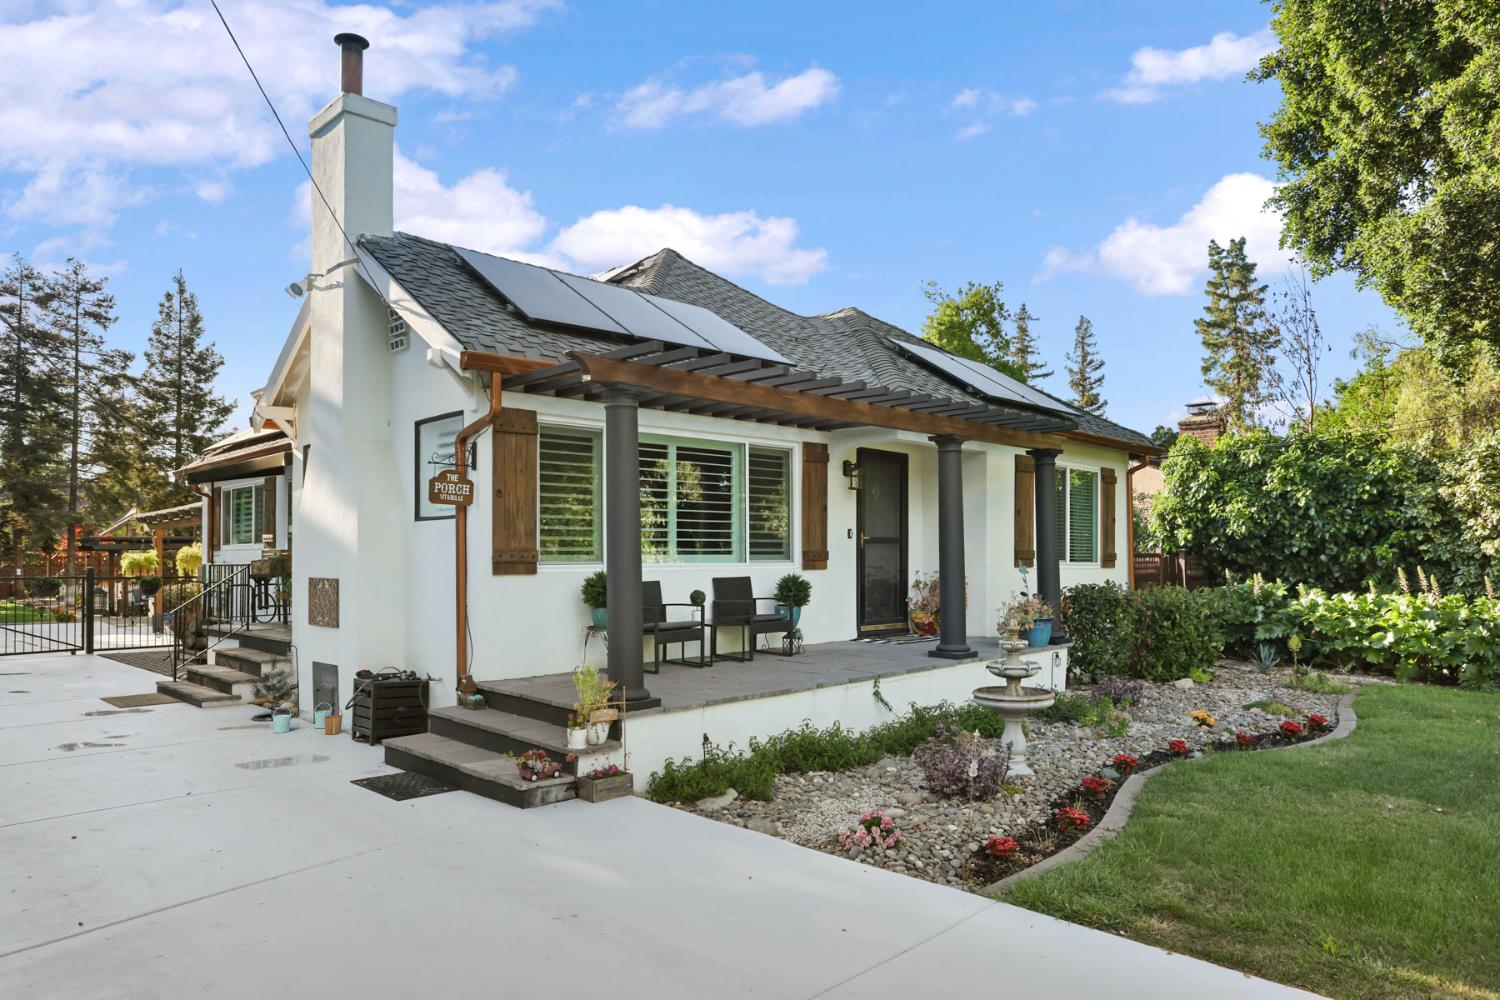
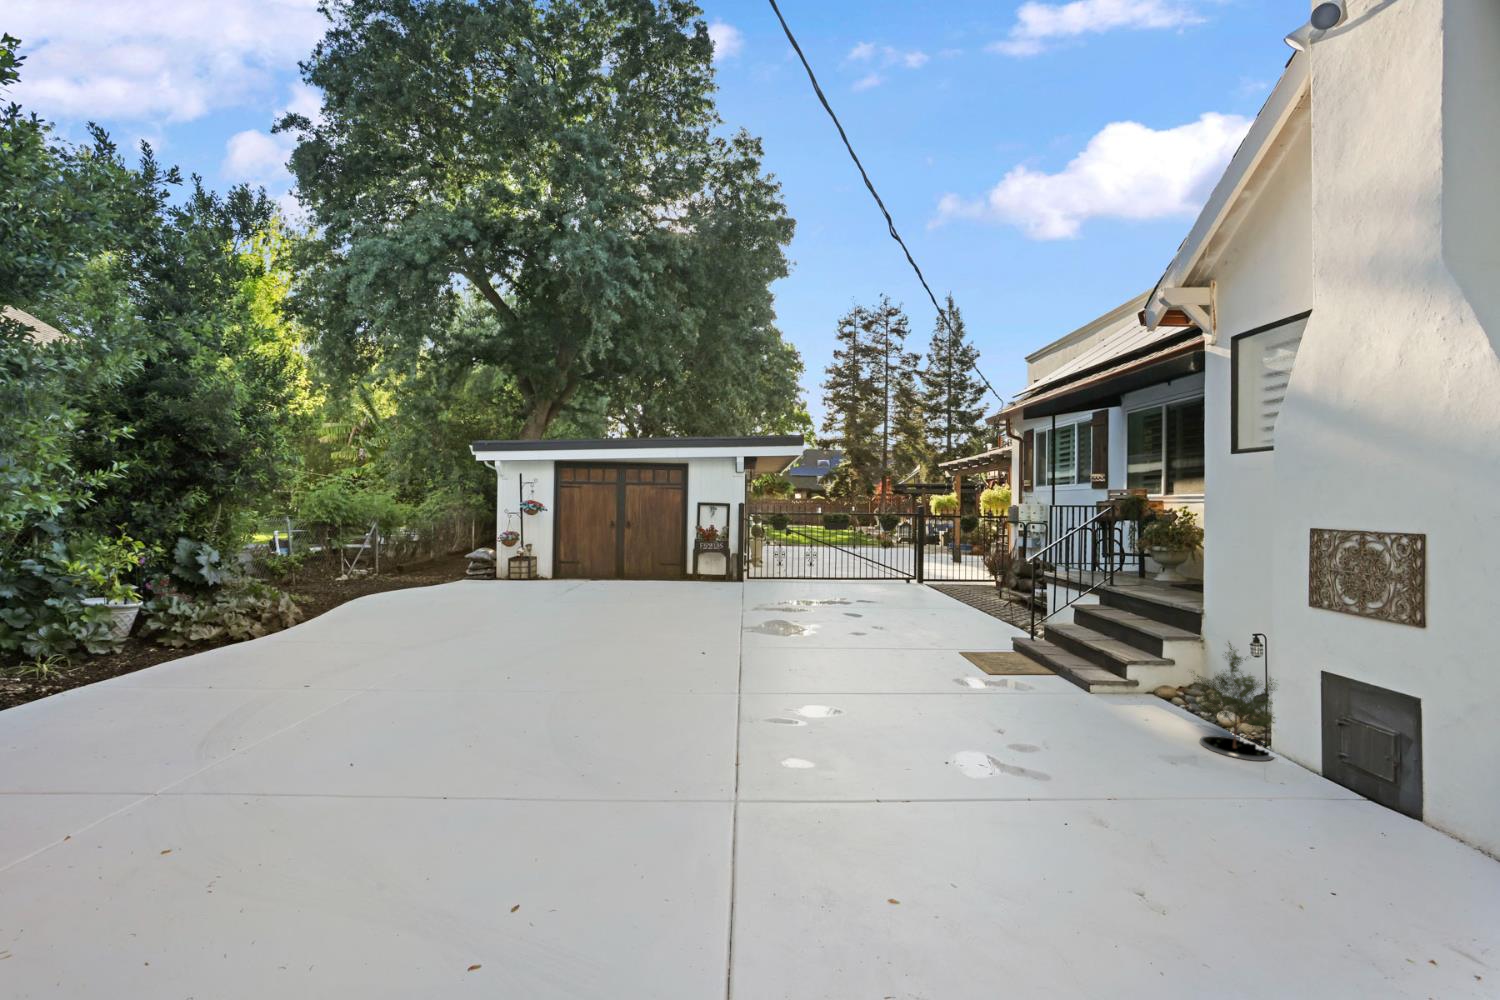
bucket: present [273,703,343,734] -> none [1294,764,1481,862]

